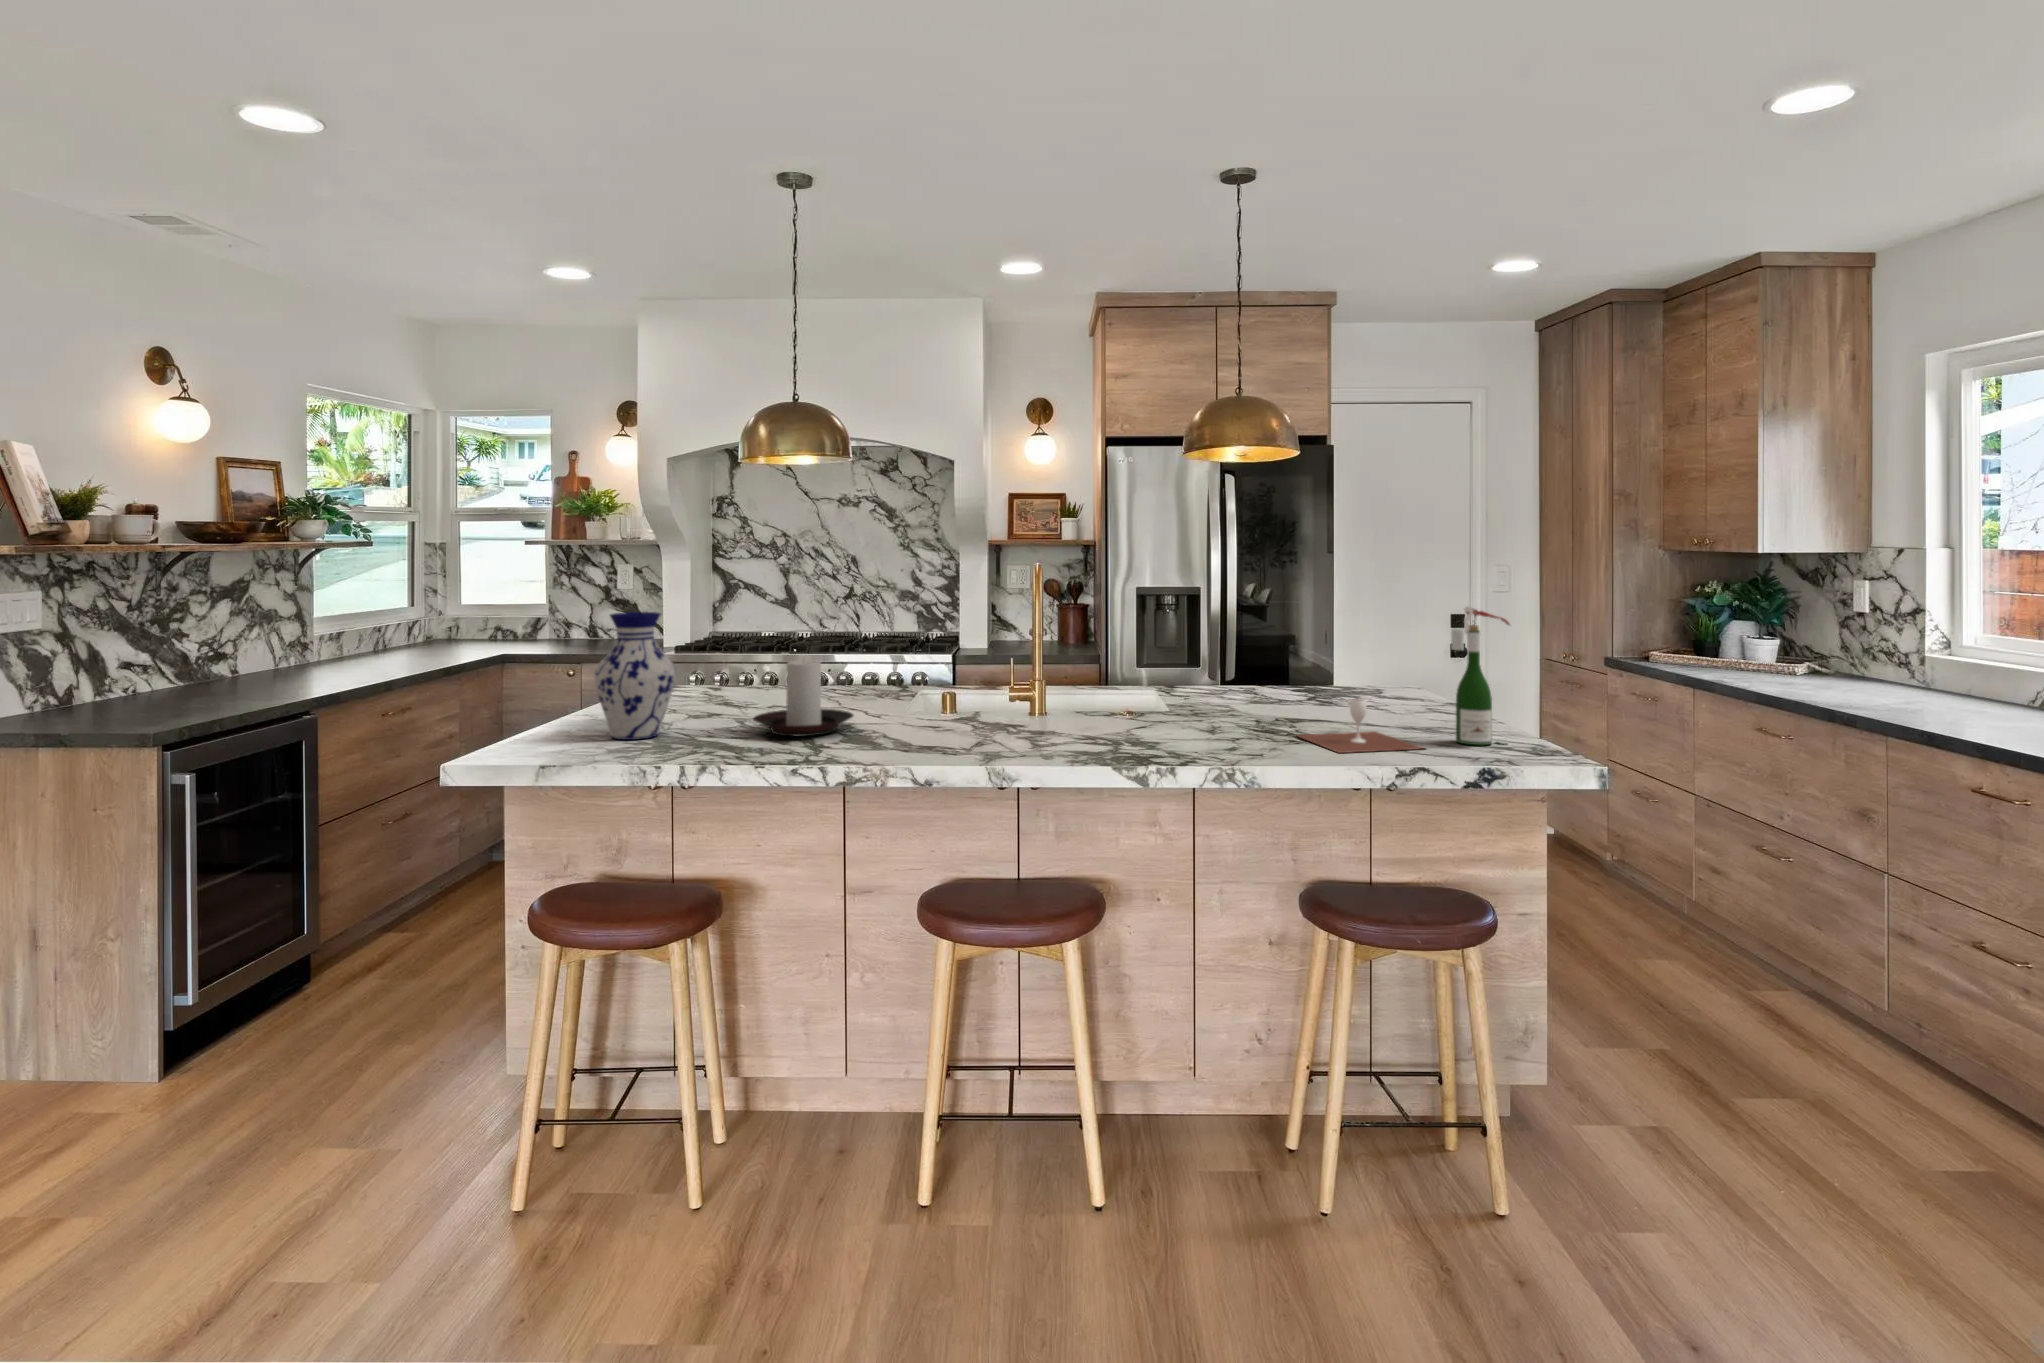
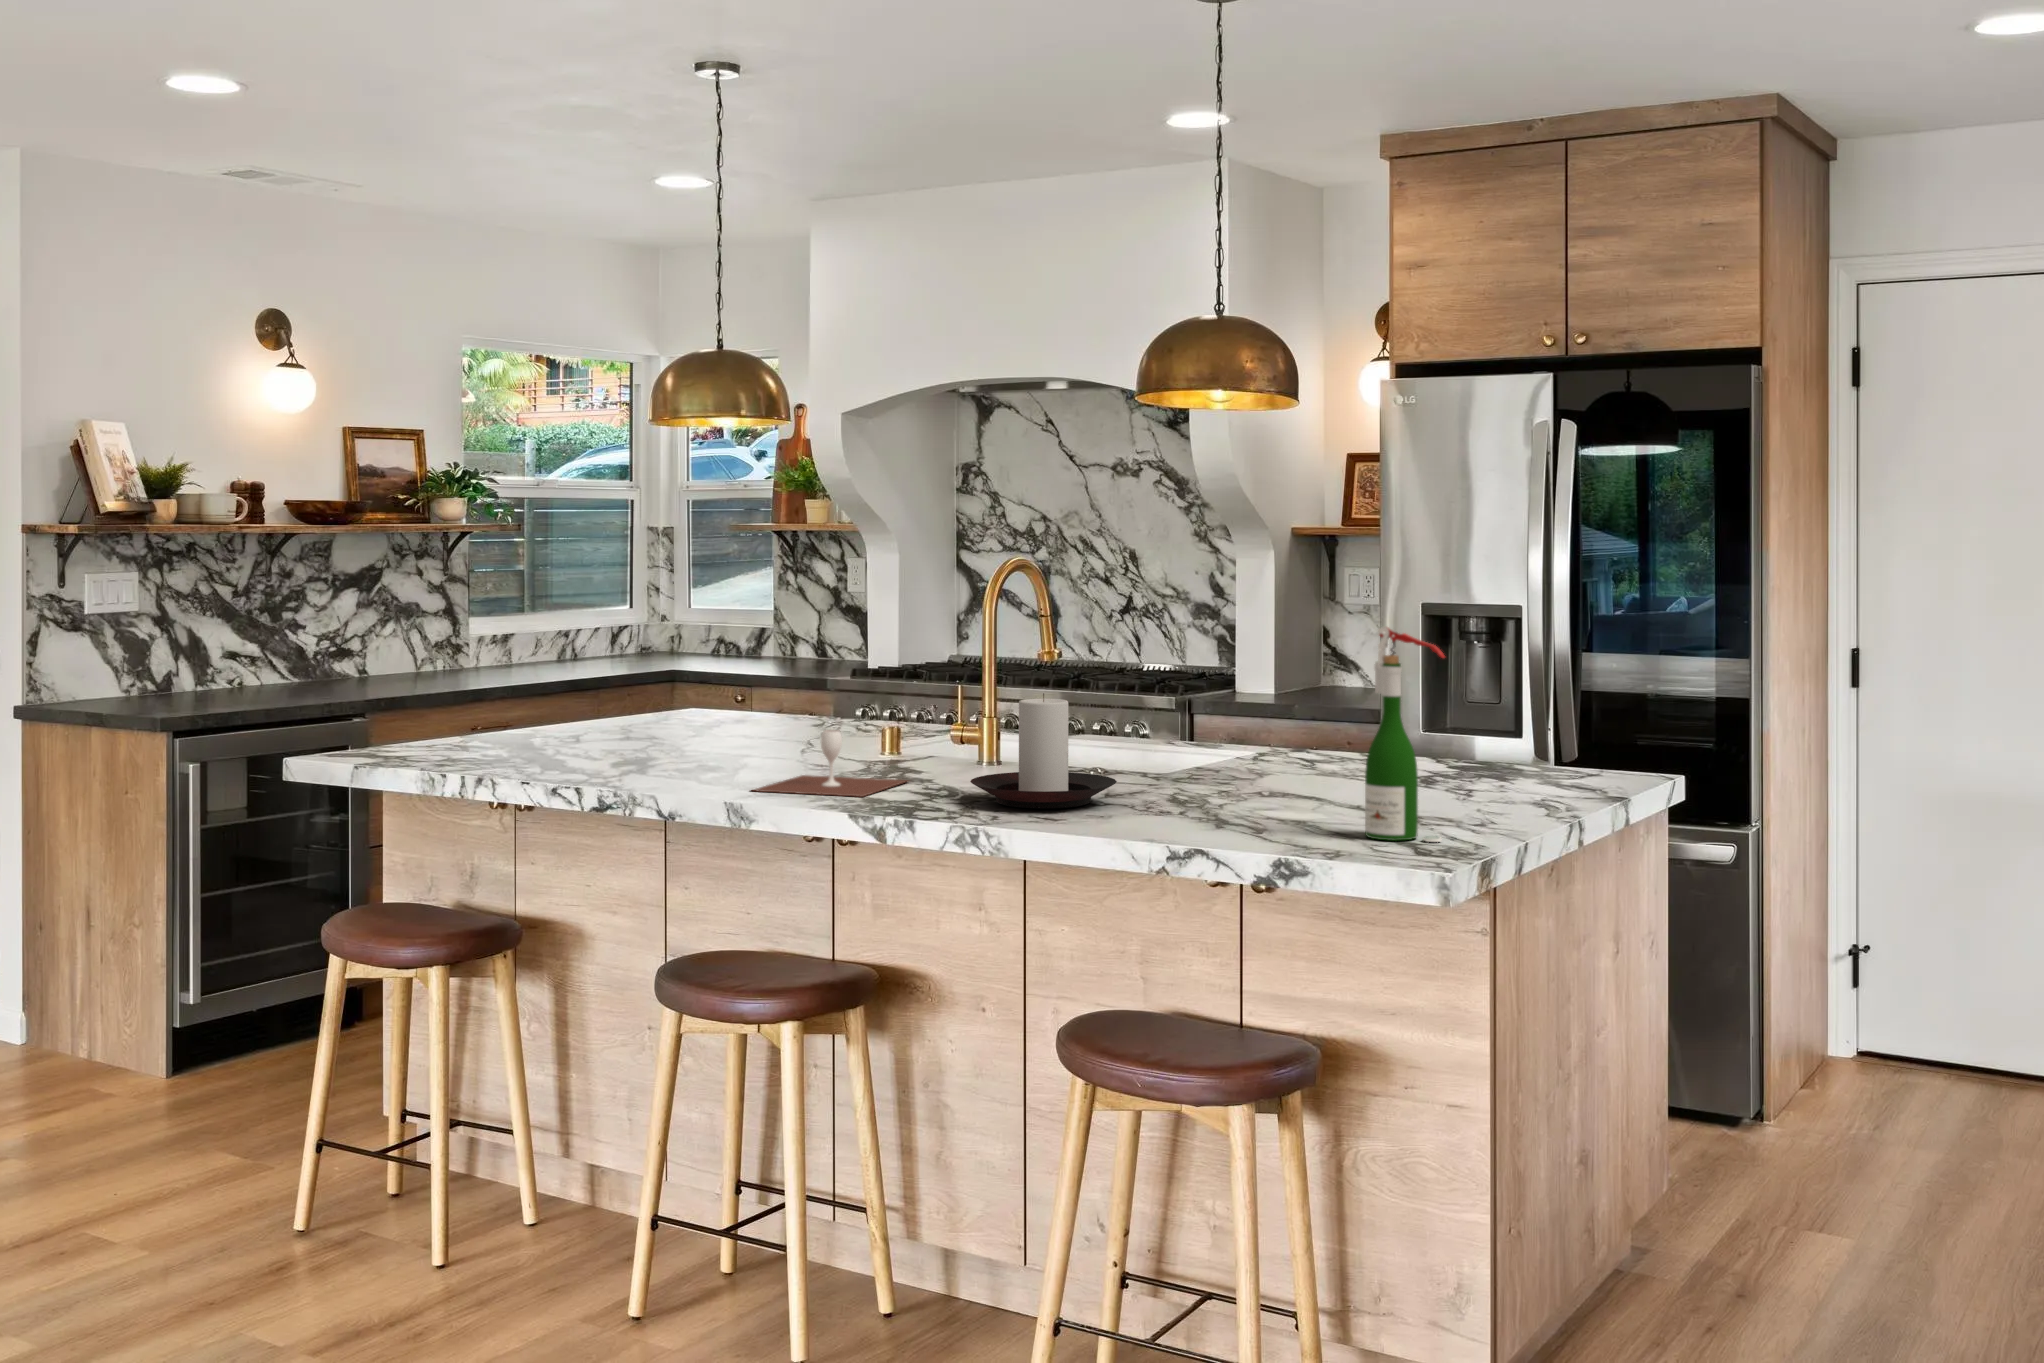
vase: present [594,612,676,740] -> none [448,605,542,752]
candle holder: present [753,660,853,737] -> present [970,693,1117,809]
wine glass: present [1298,699,1423,753] -> present [753,730,907,797]

